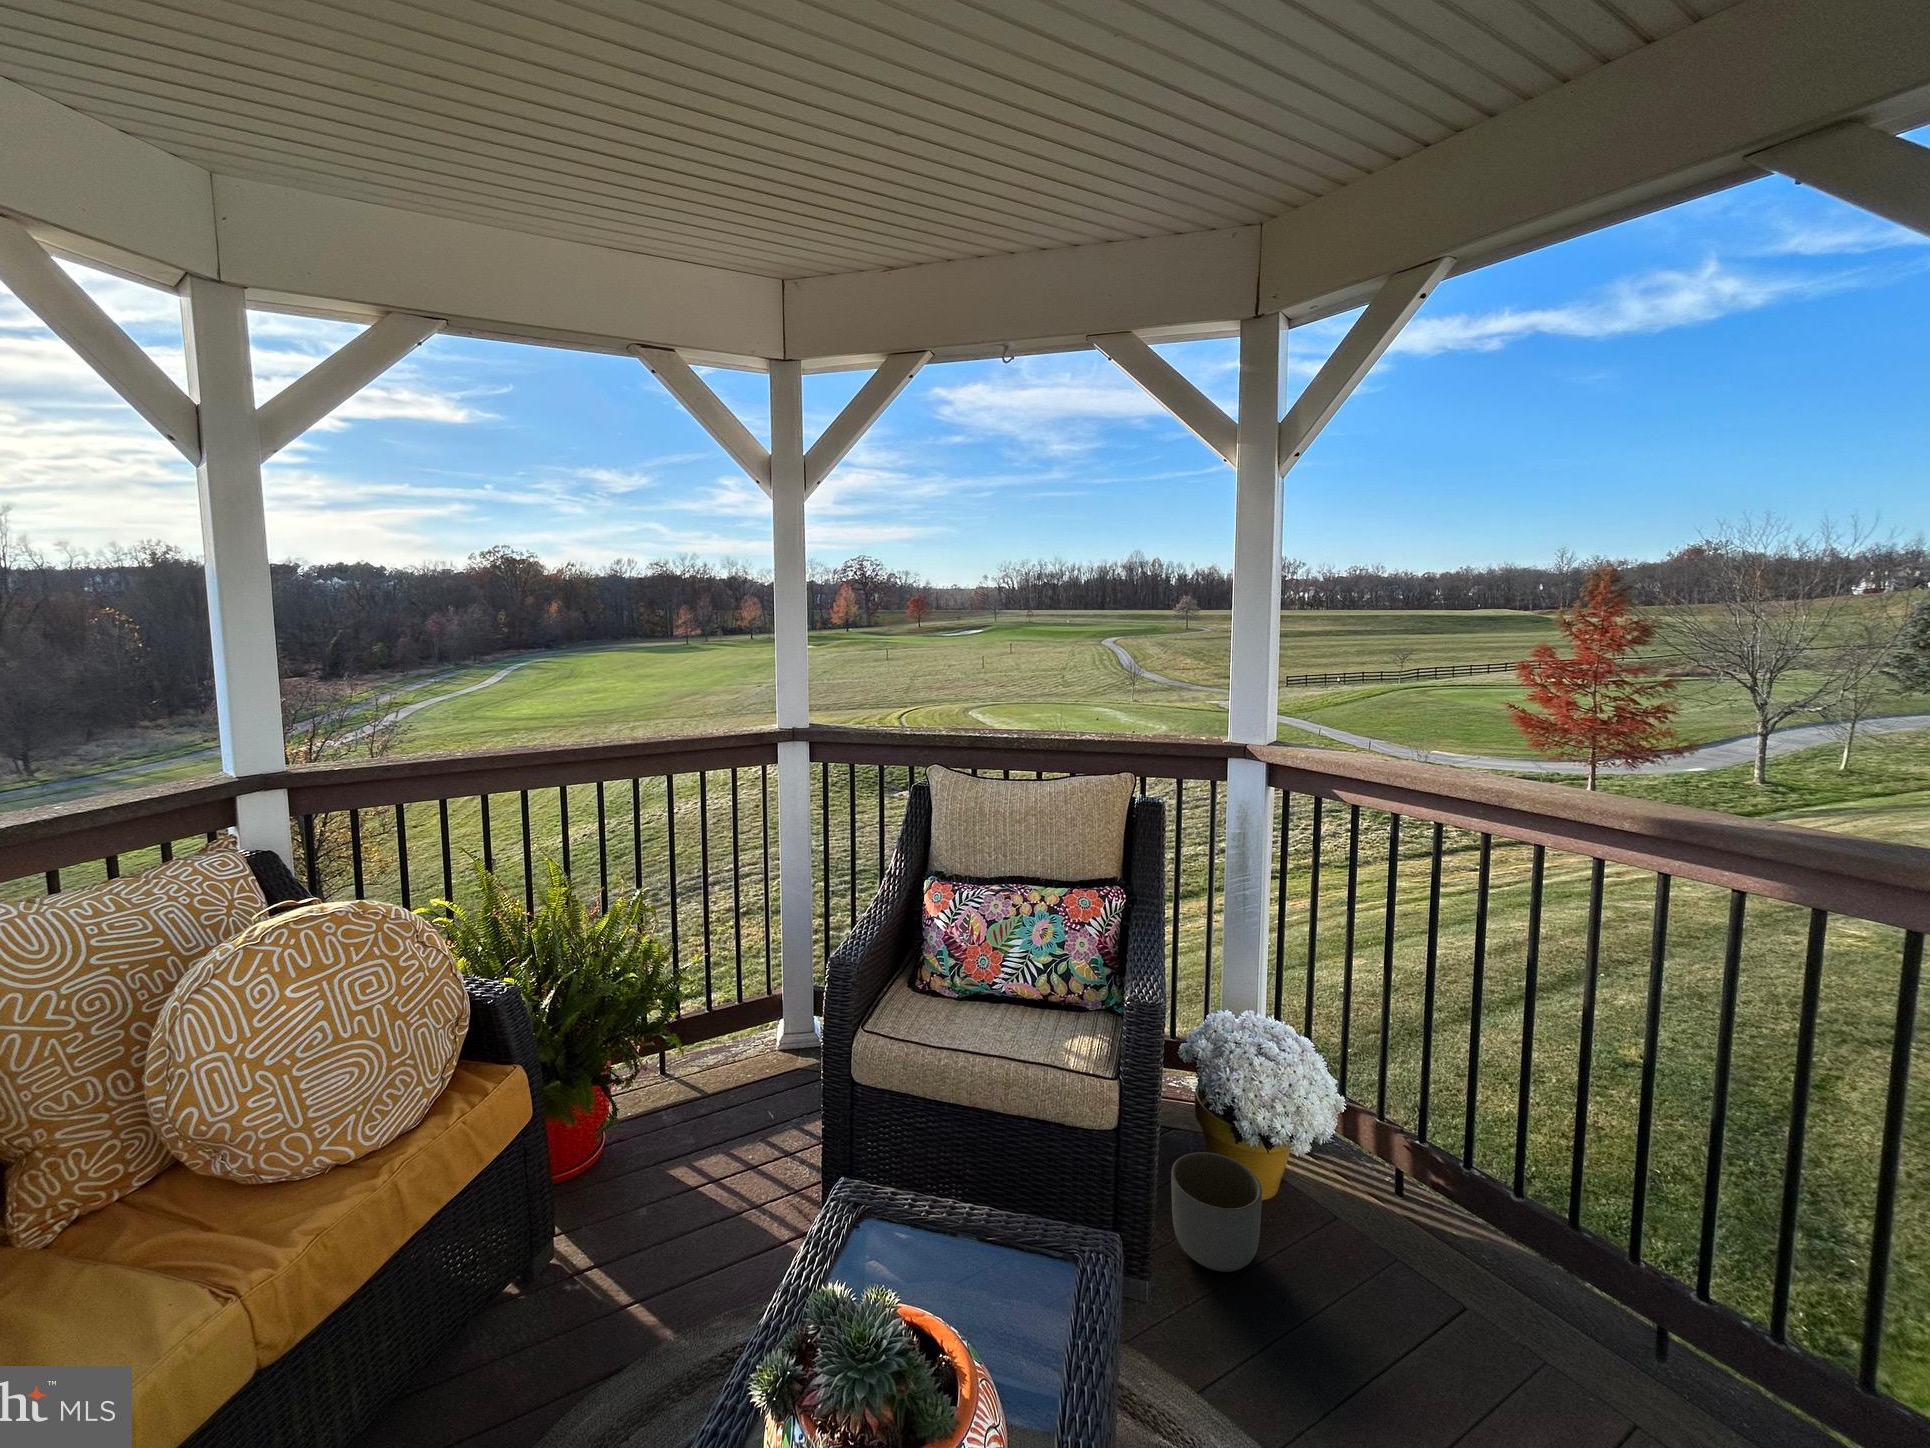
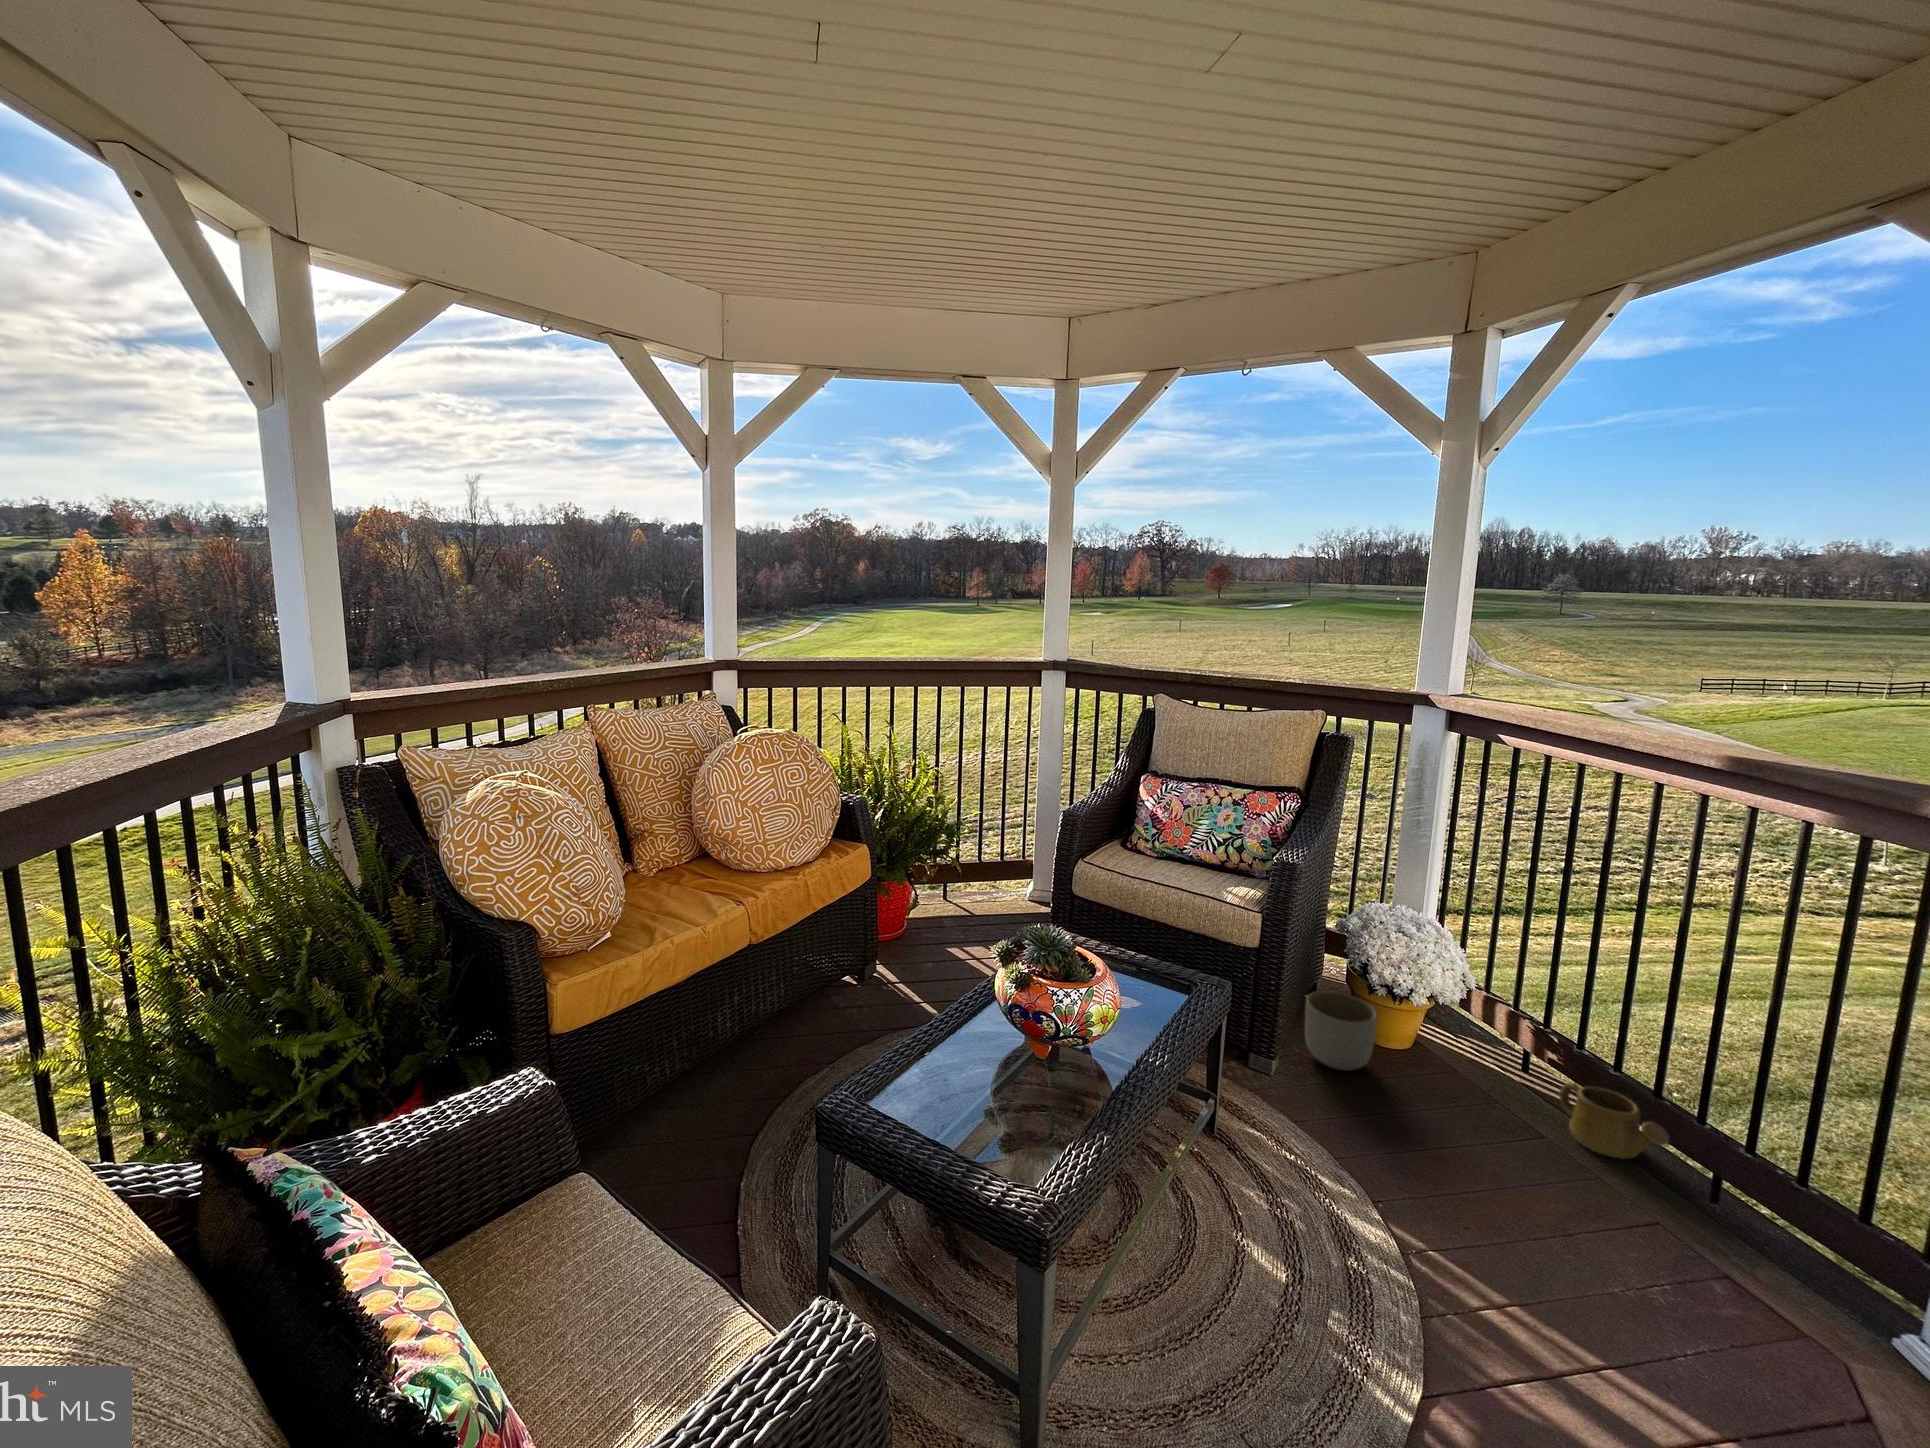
watering can: none [1474,1232,1628,1338] -> present [1559,1083,1669,1159]

